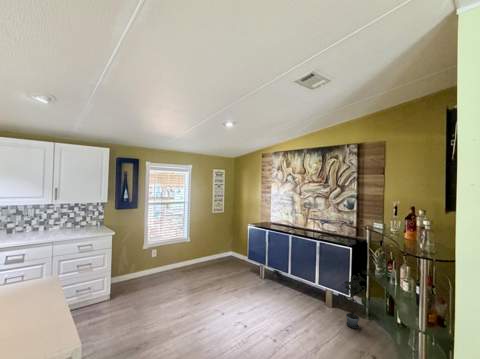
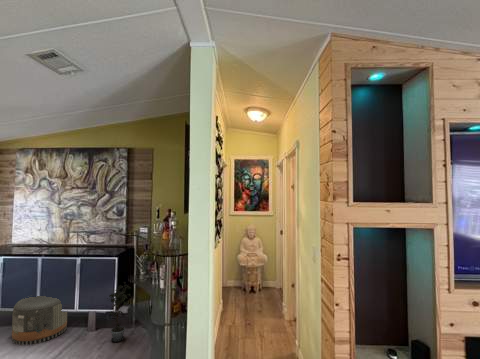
pouf: none [272,264,308,303] -> present [12,296,67,345]

